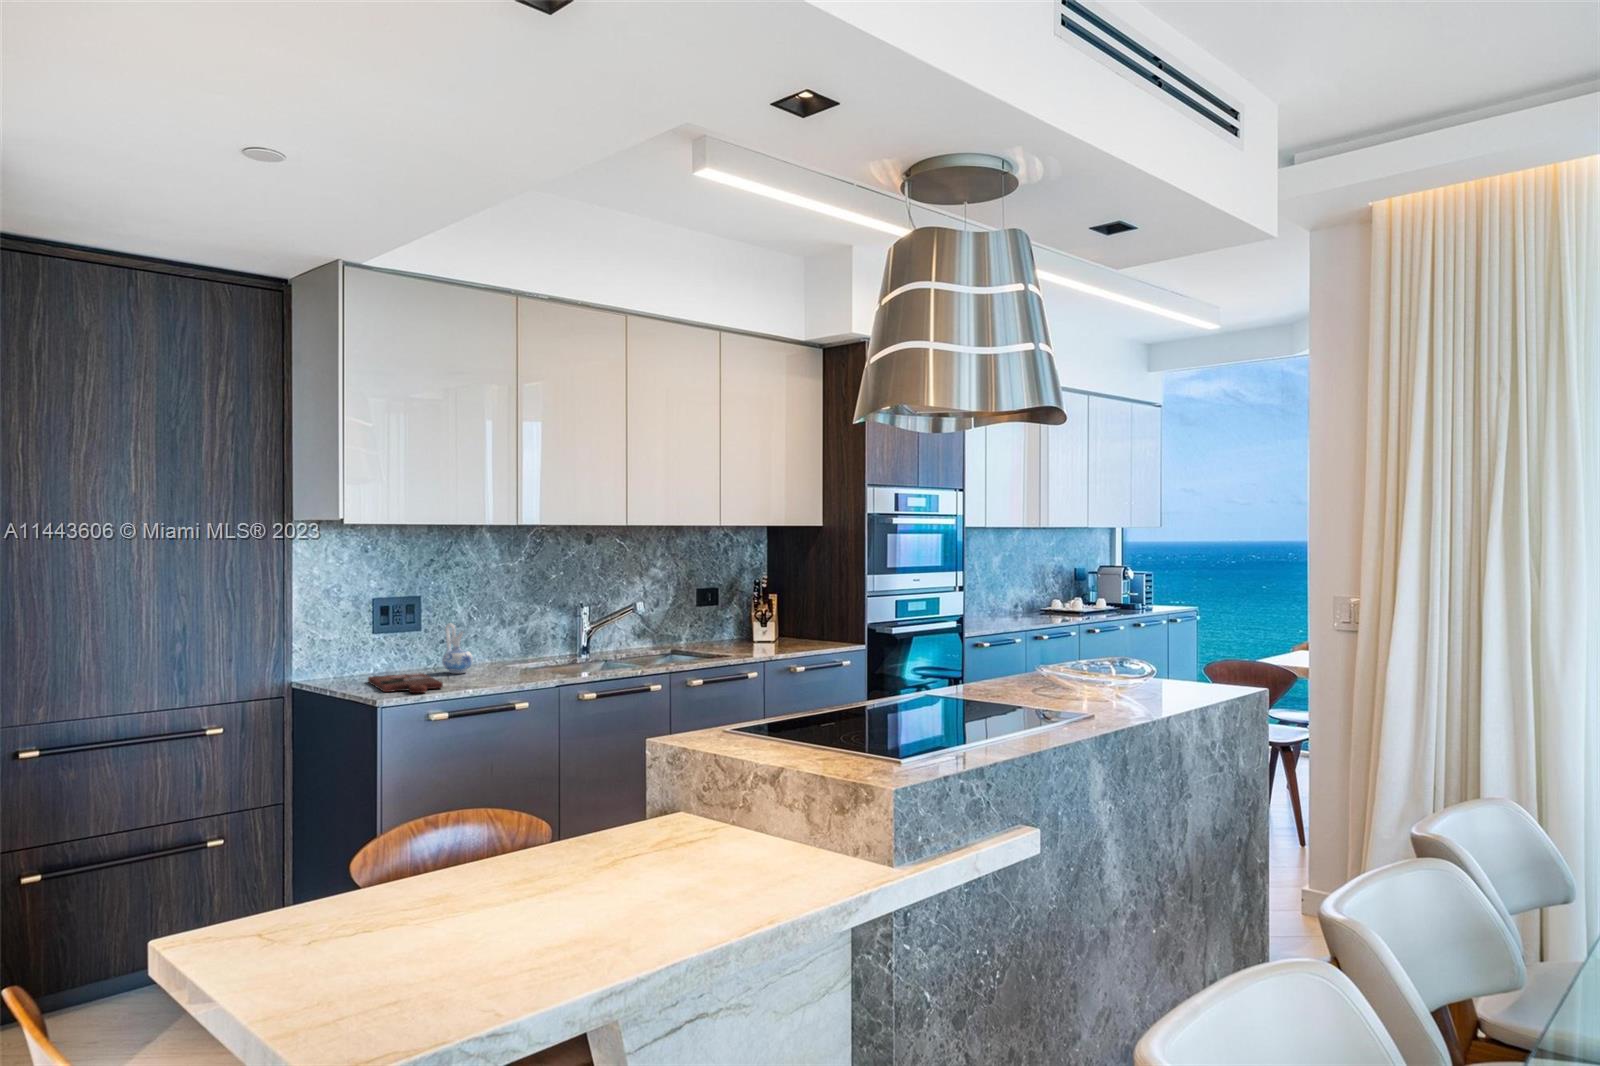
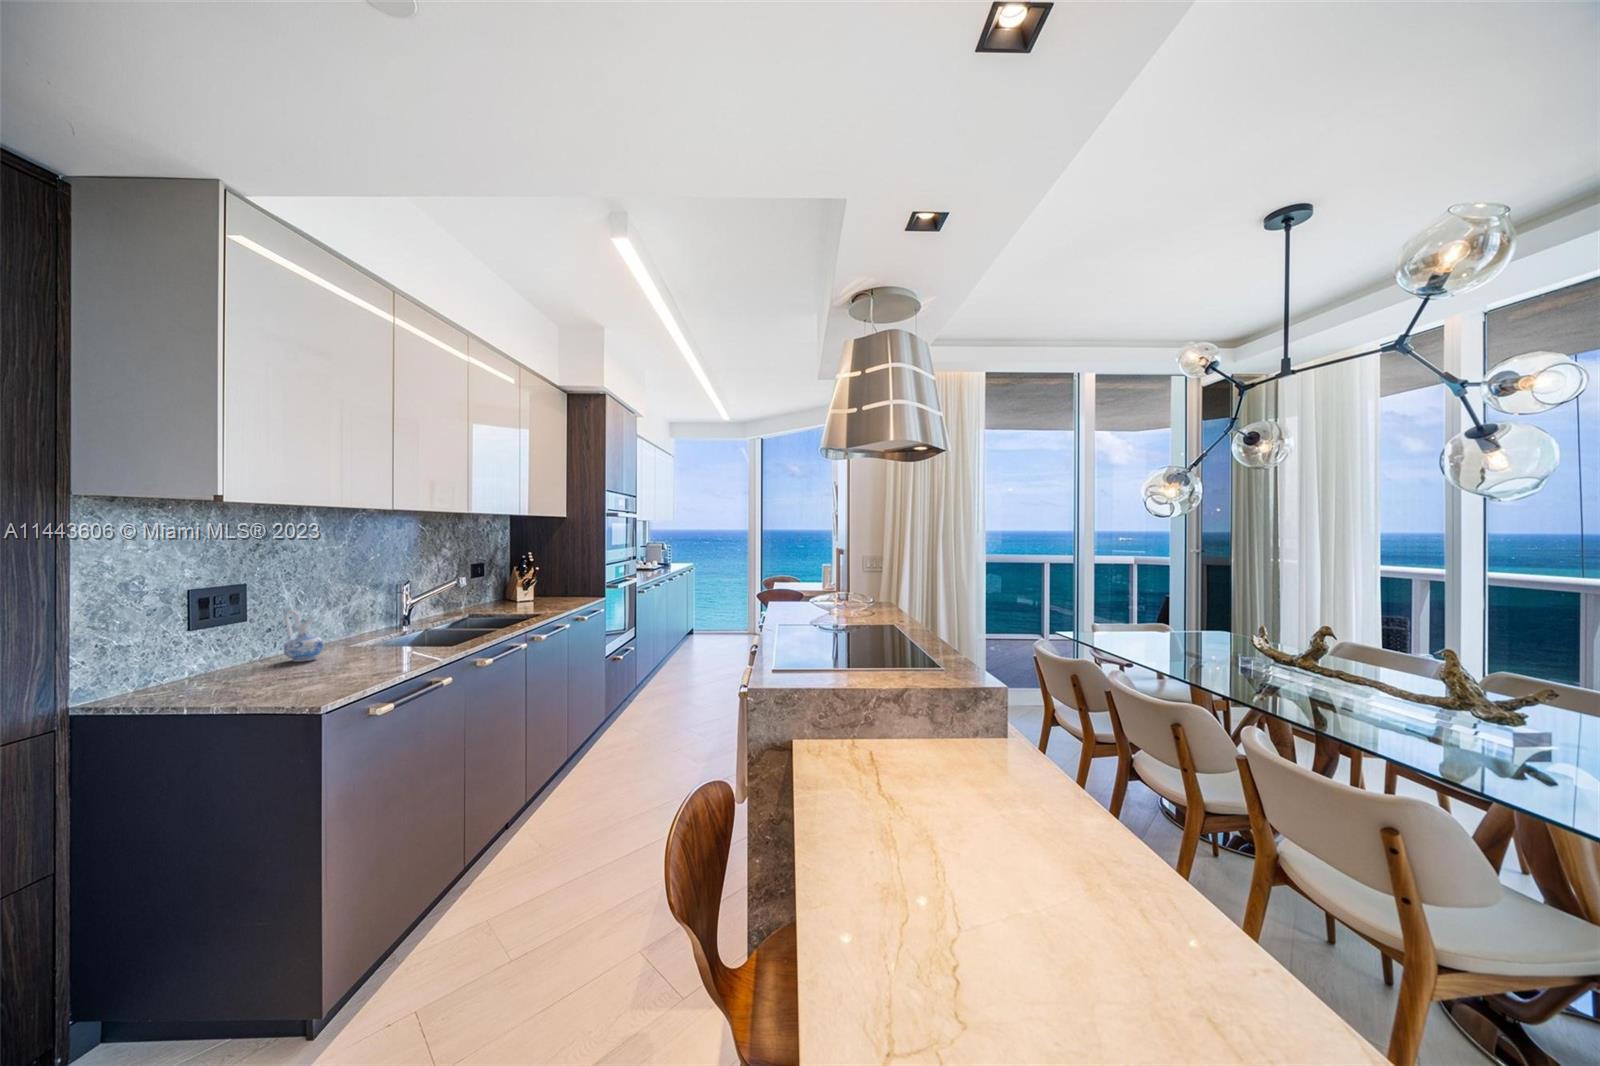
cutting board: present [368,673,443,693] -> none [205,666,336,694]

